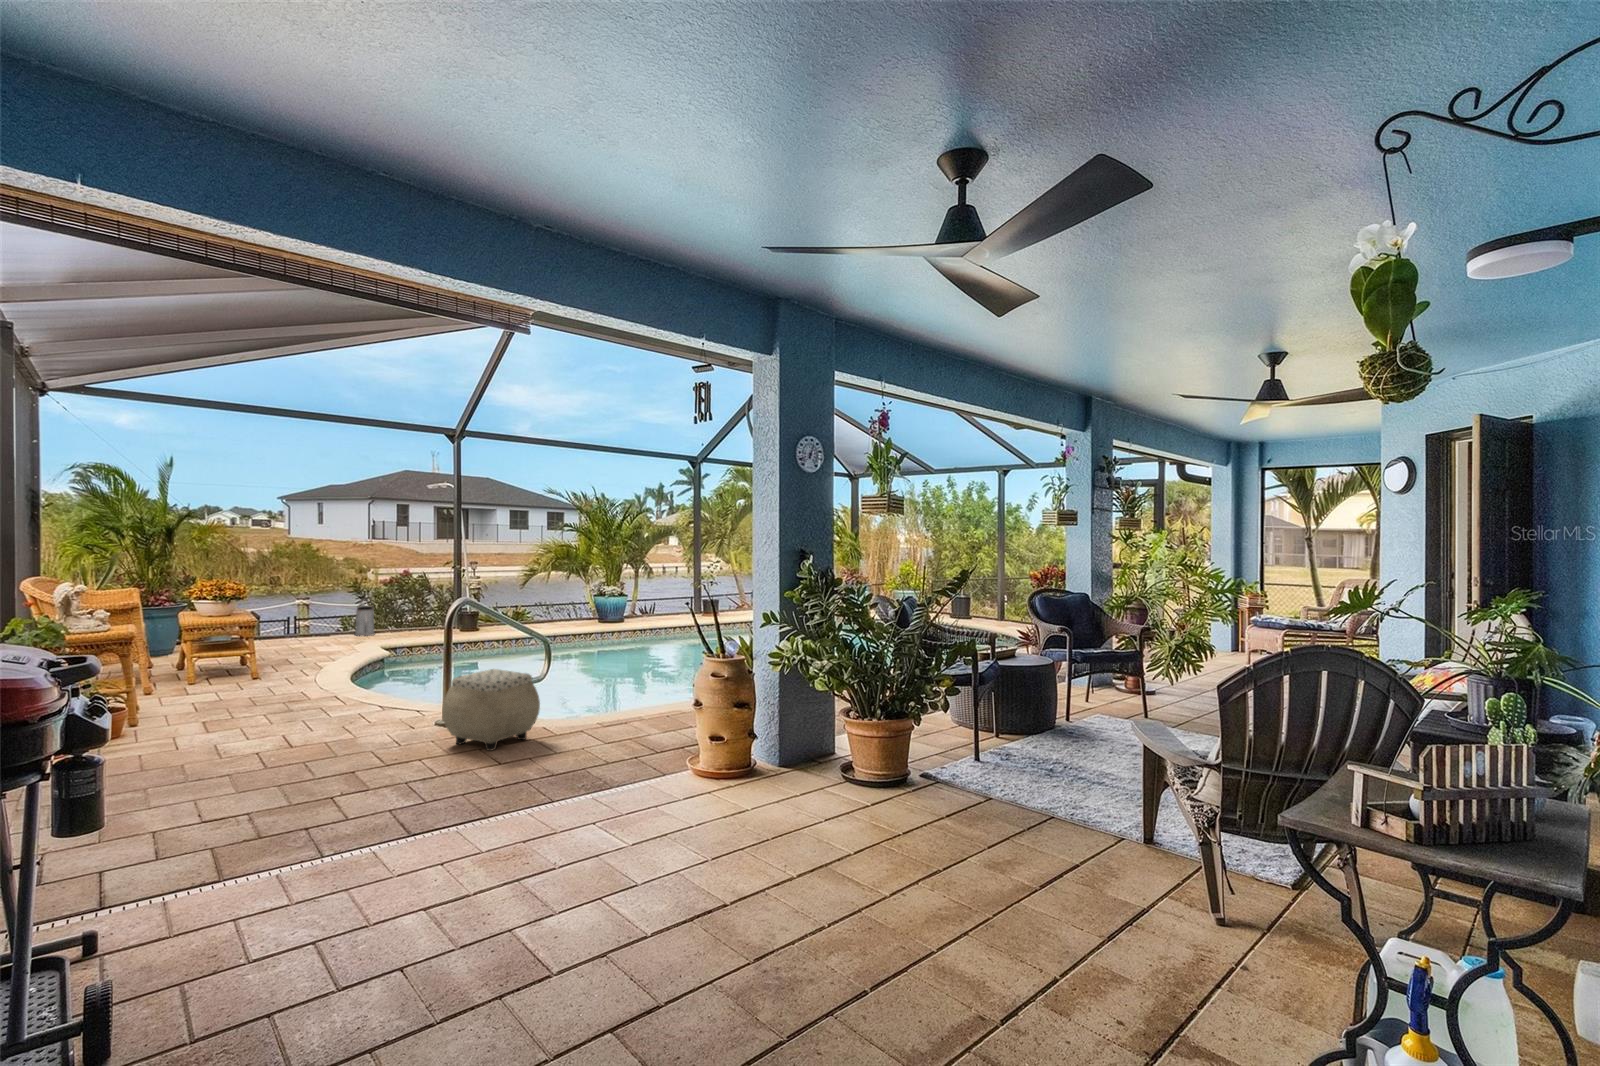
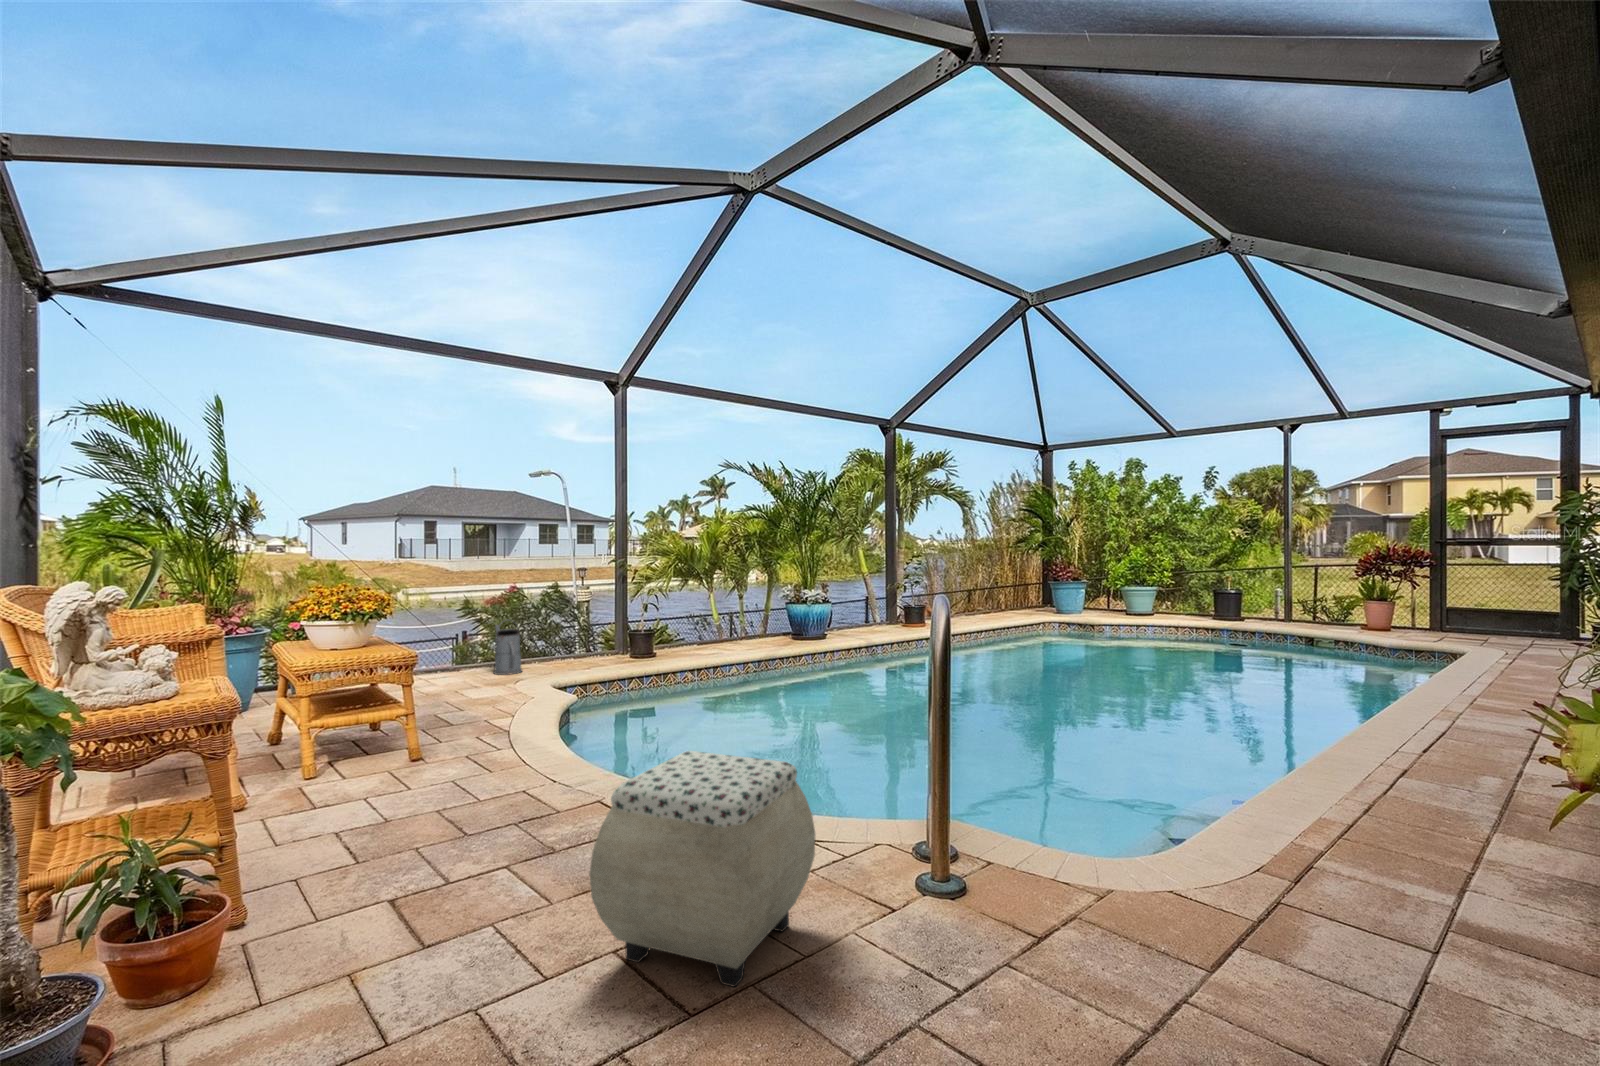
ottoman: present [442,669,540,751] -> present [590,751,815,987]

